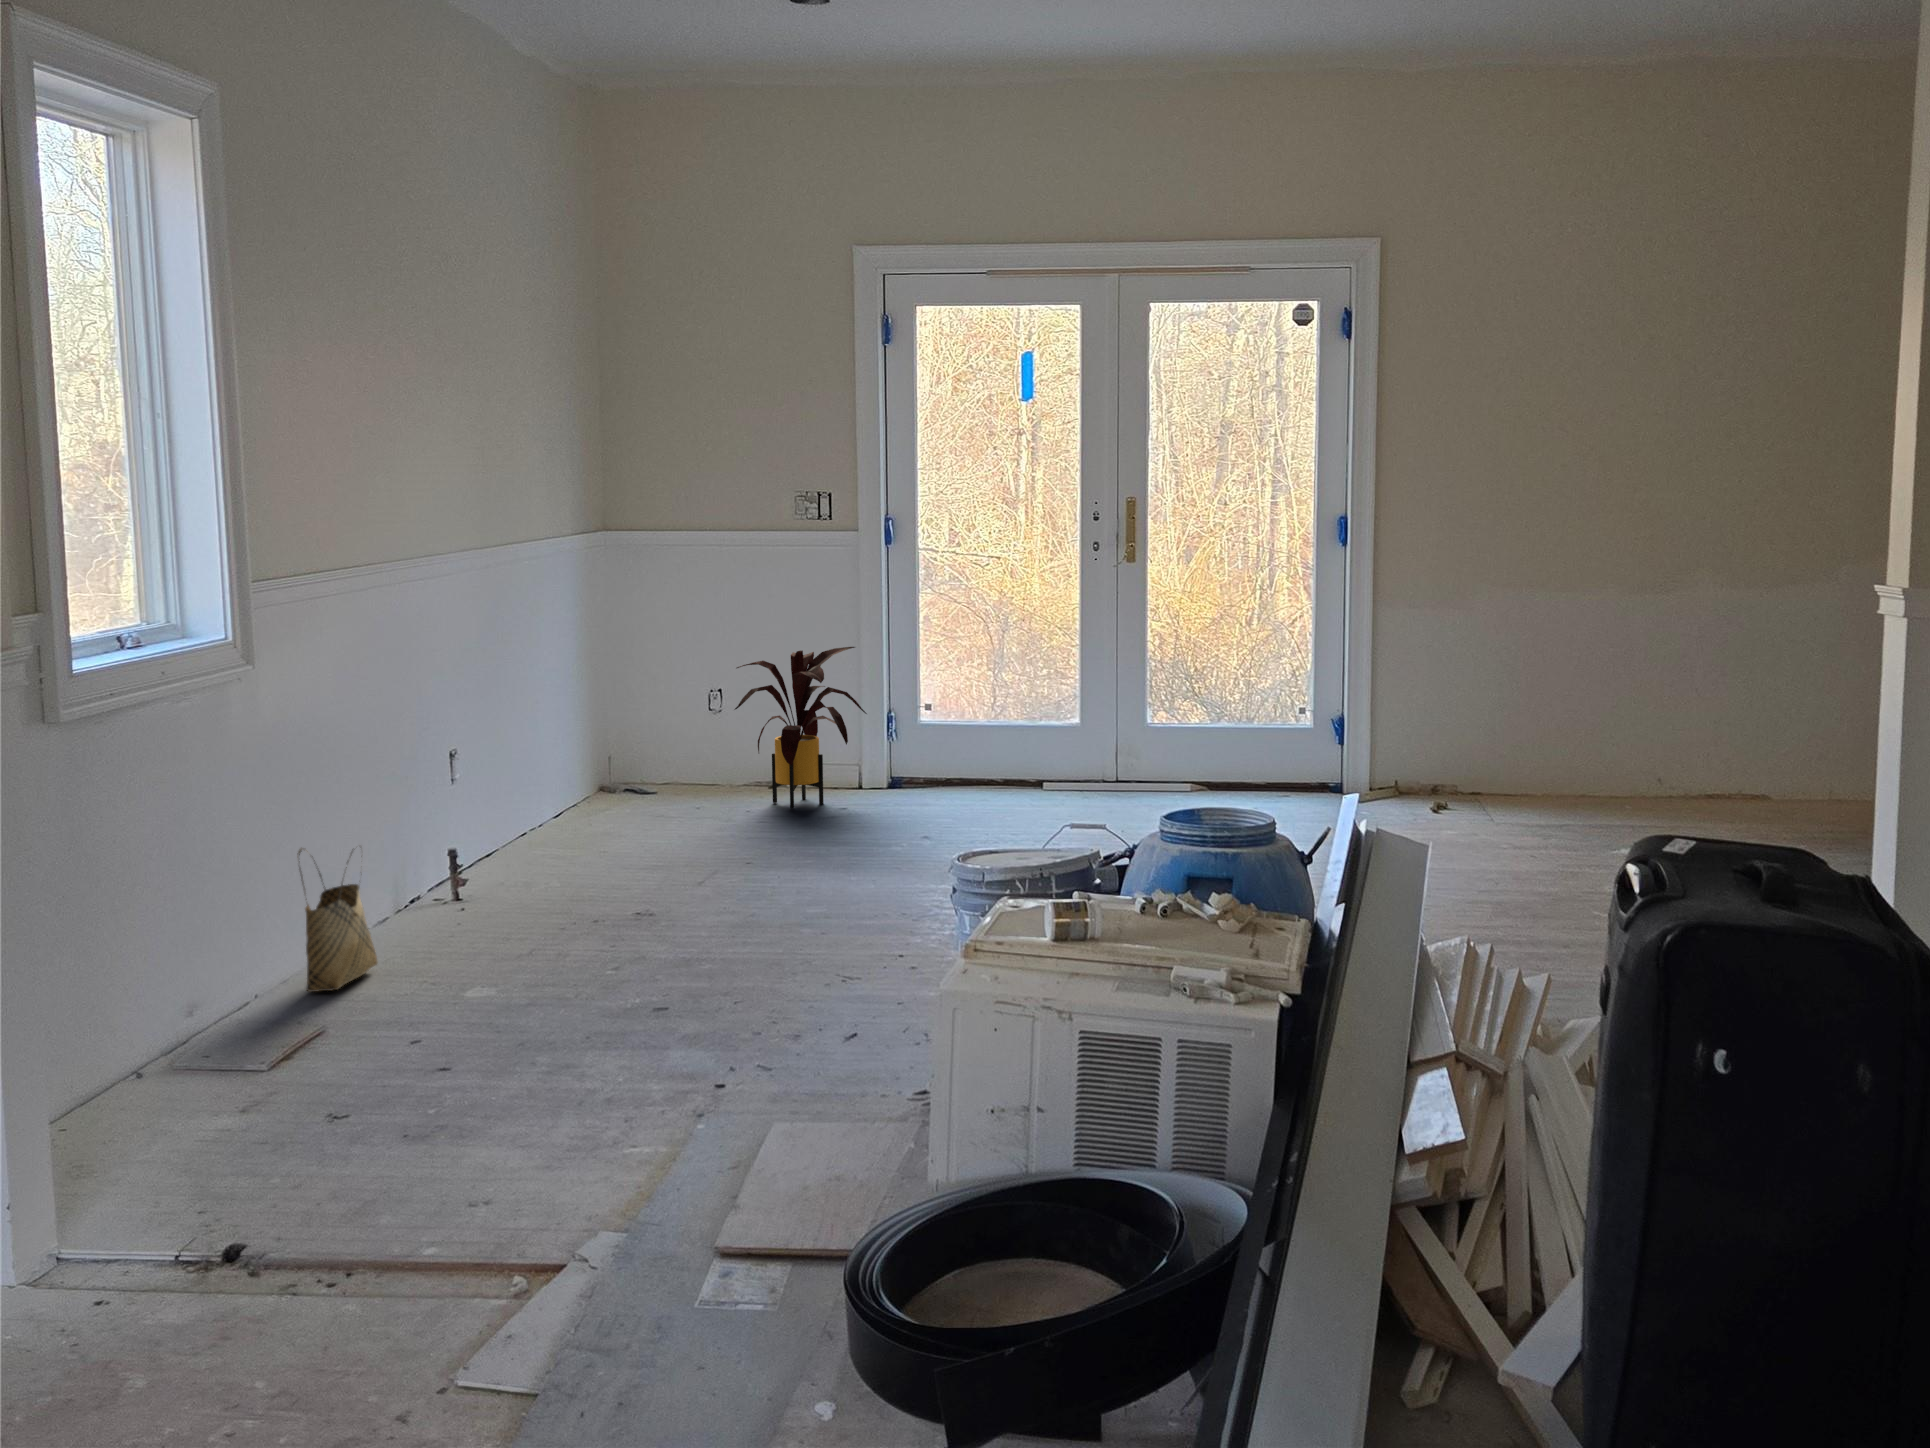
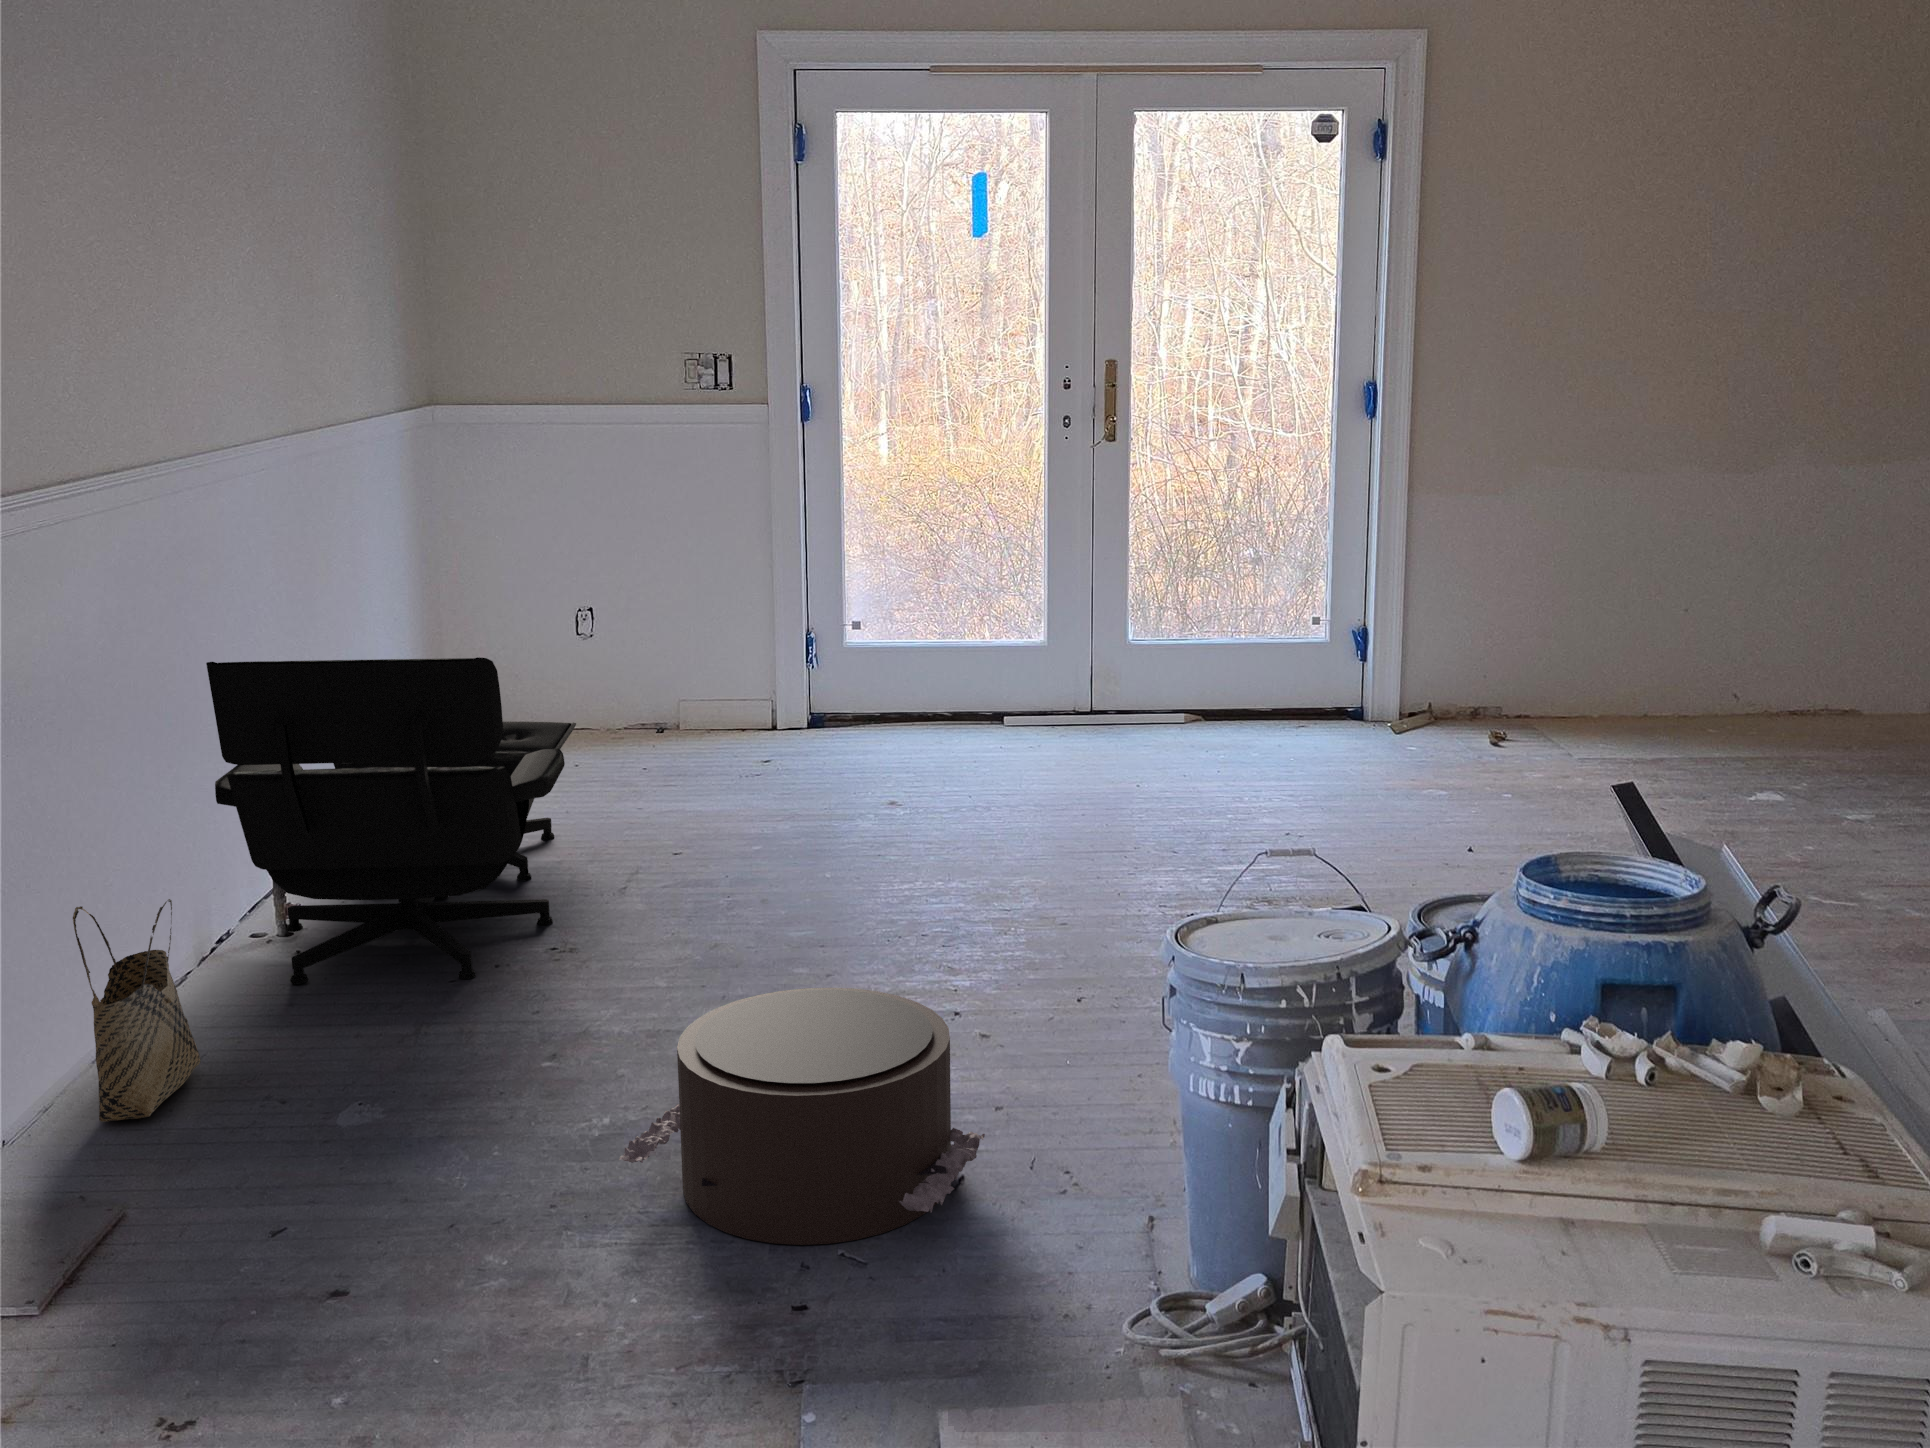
house plant: present [735,647,867,808] -> none [615,553,786,764]
lounge chair: none [401,694,683,928] -> present [206,657,576,984]
pouf: none [623,915,871,1070] -> present [619,988,985,1245]

